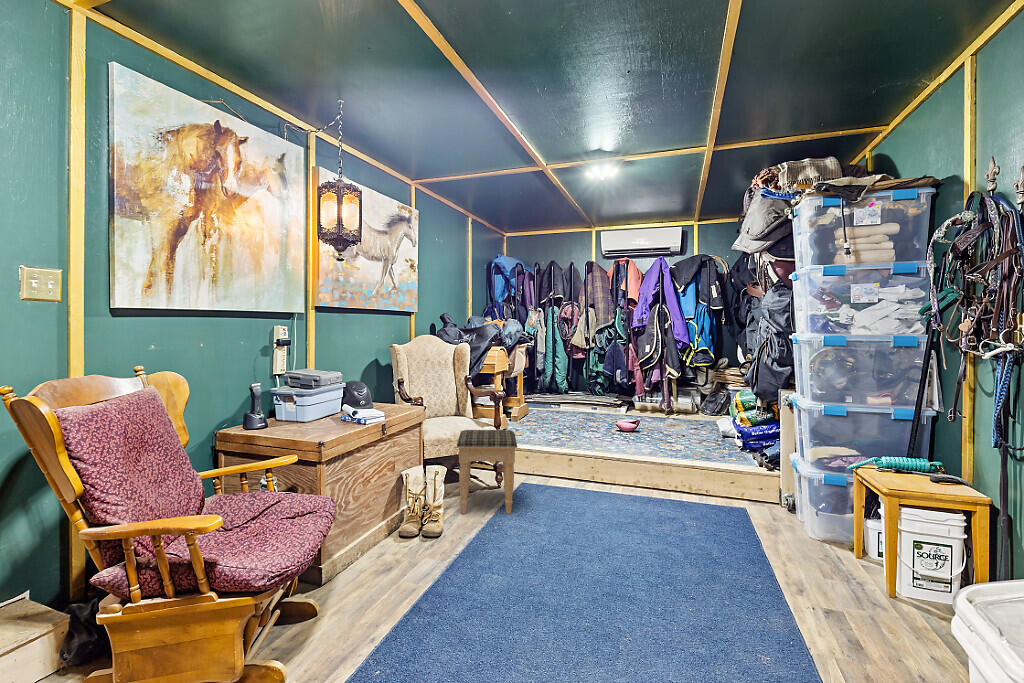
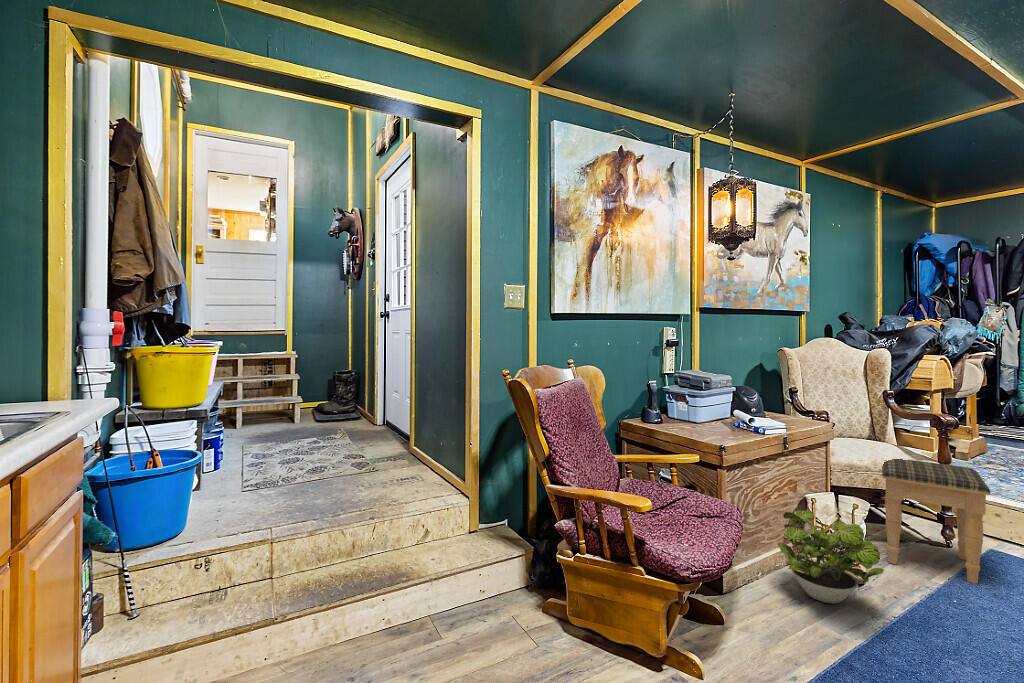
potted plant: none [374,487,450,562] -> present [778,510,884,603]

